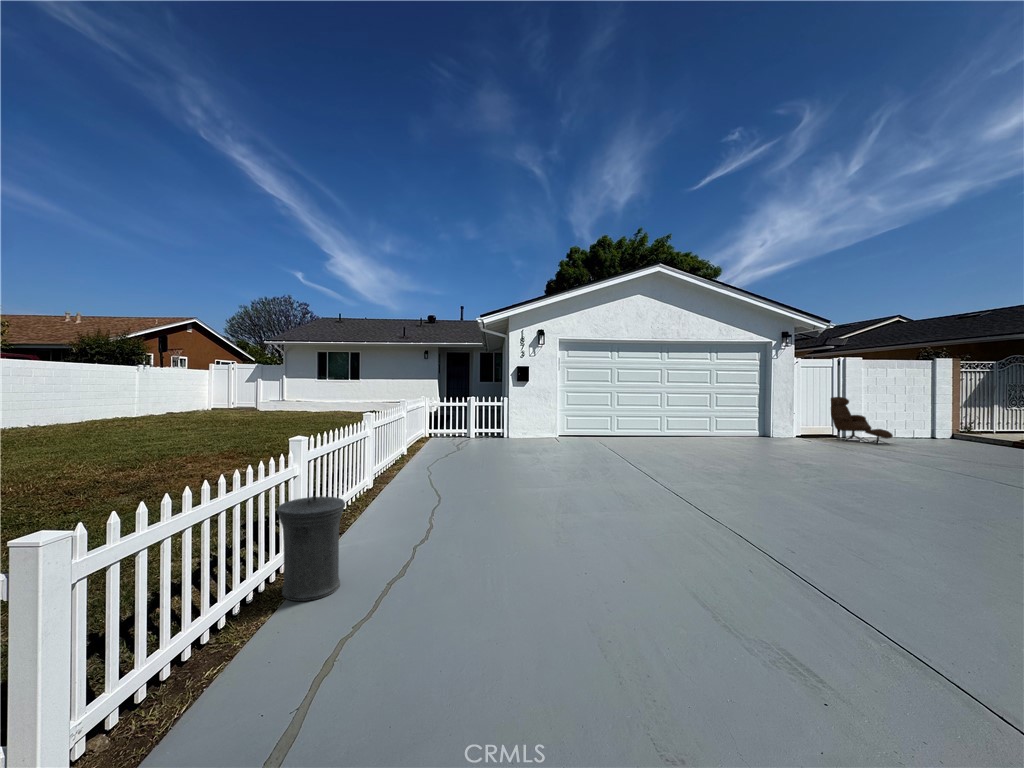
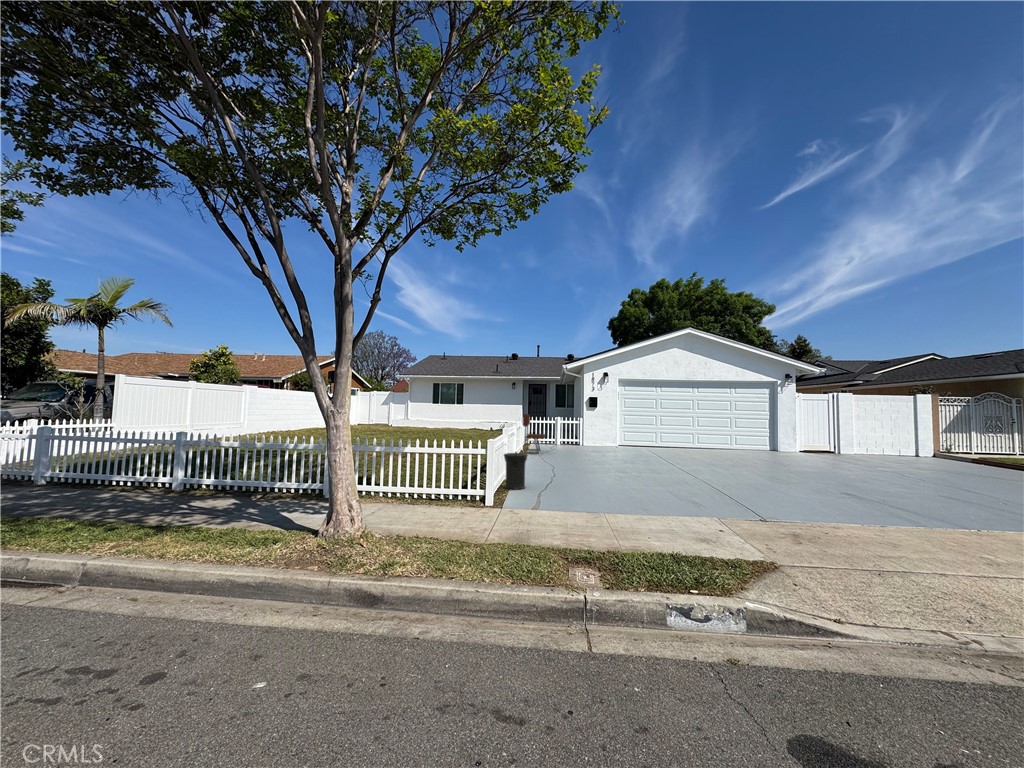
bench: none [407,393,448,458] -> present [523,414,546,454]
lounge chair: present [831,397,893,444] -> none [823,422,868,457]

